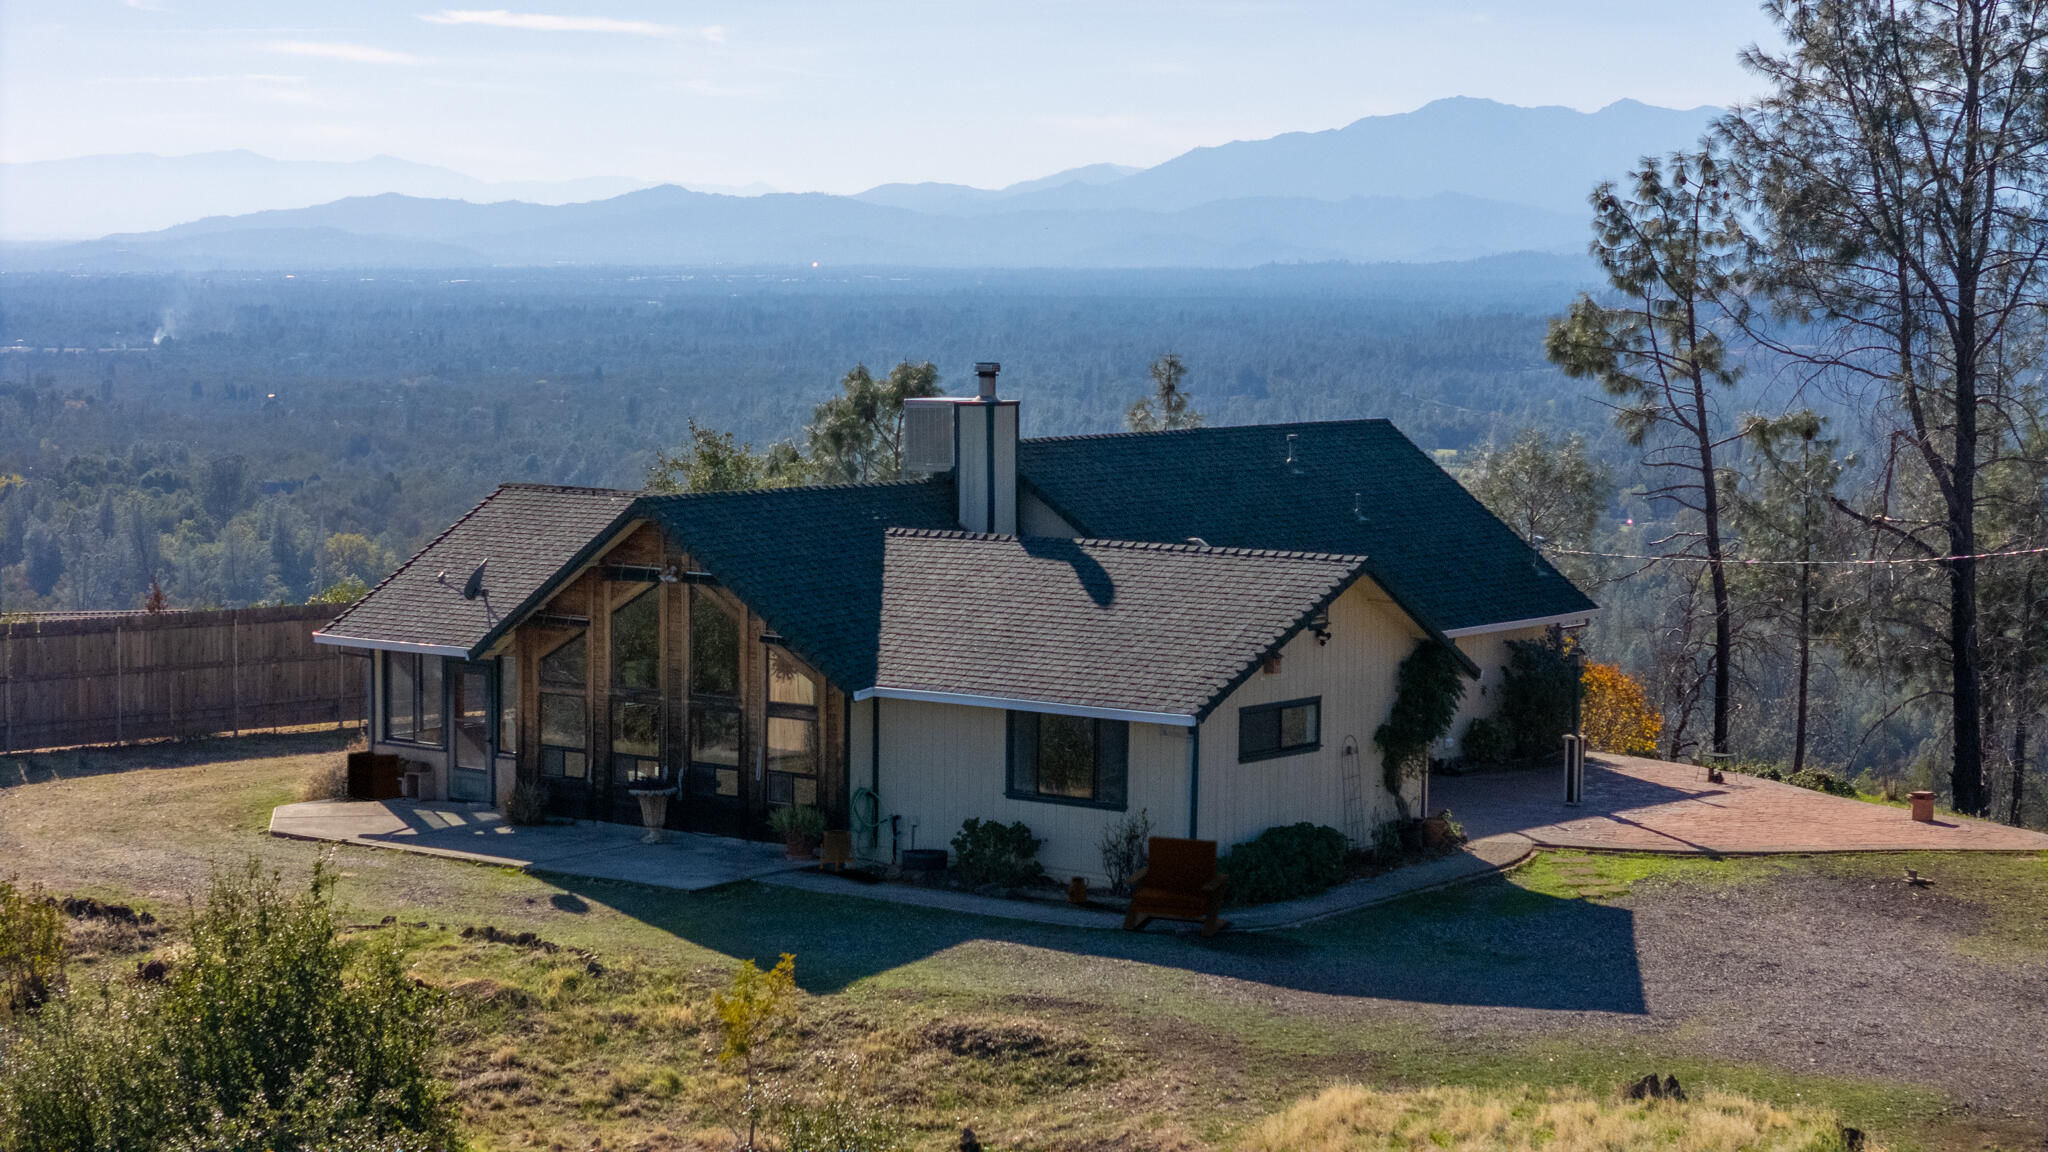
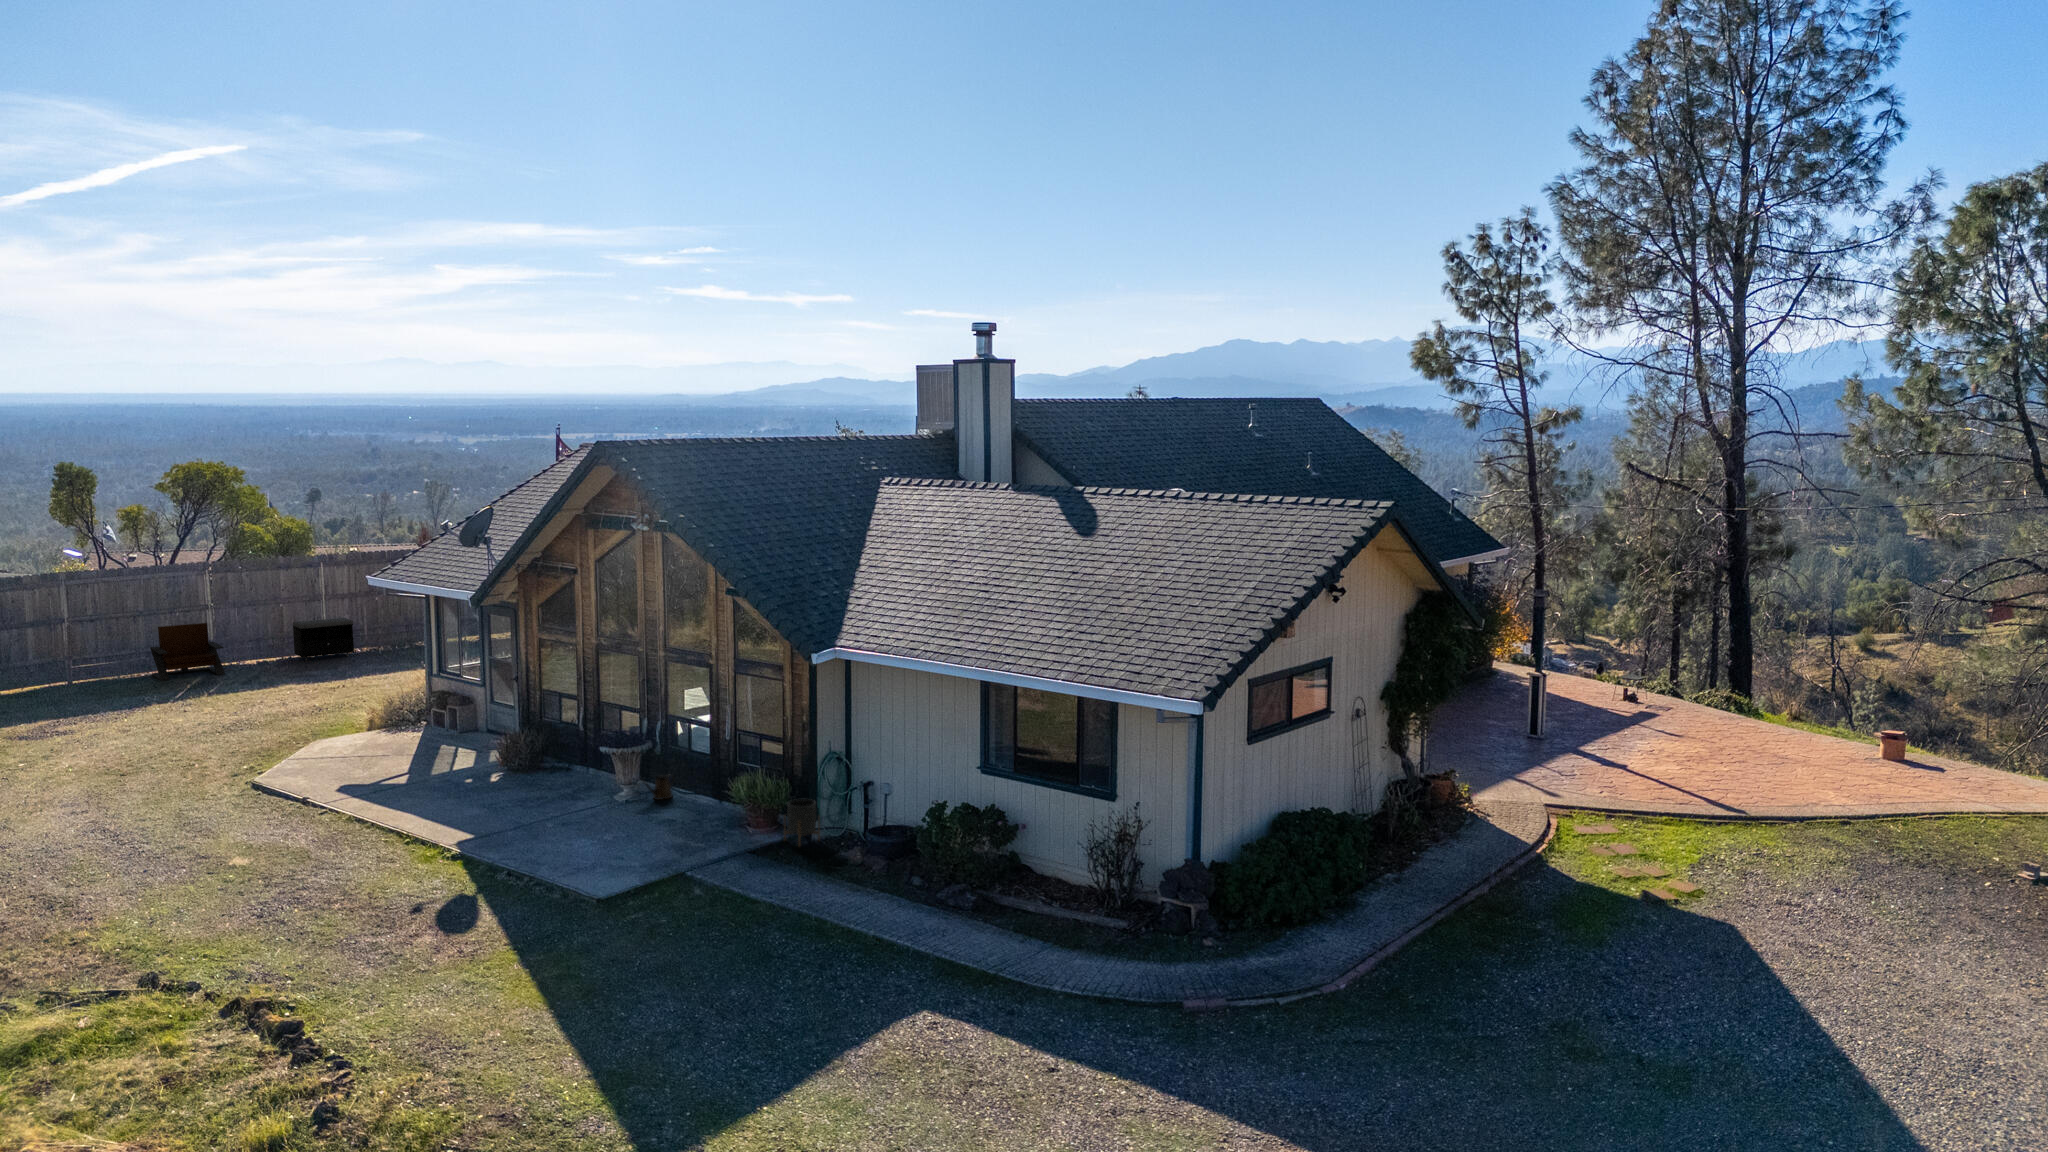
storage bench: none [146,689,215,739] -> present [293,618,354,660]
wooden crate: present [347,750,404,801] -> none [386,683,448,736]
lounge chair: present [1122,836,1229,936] -> present [150,623,225,681]
watering can: present [1059,876,1090,903] -> present [641,775,674,800]

